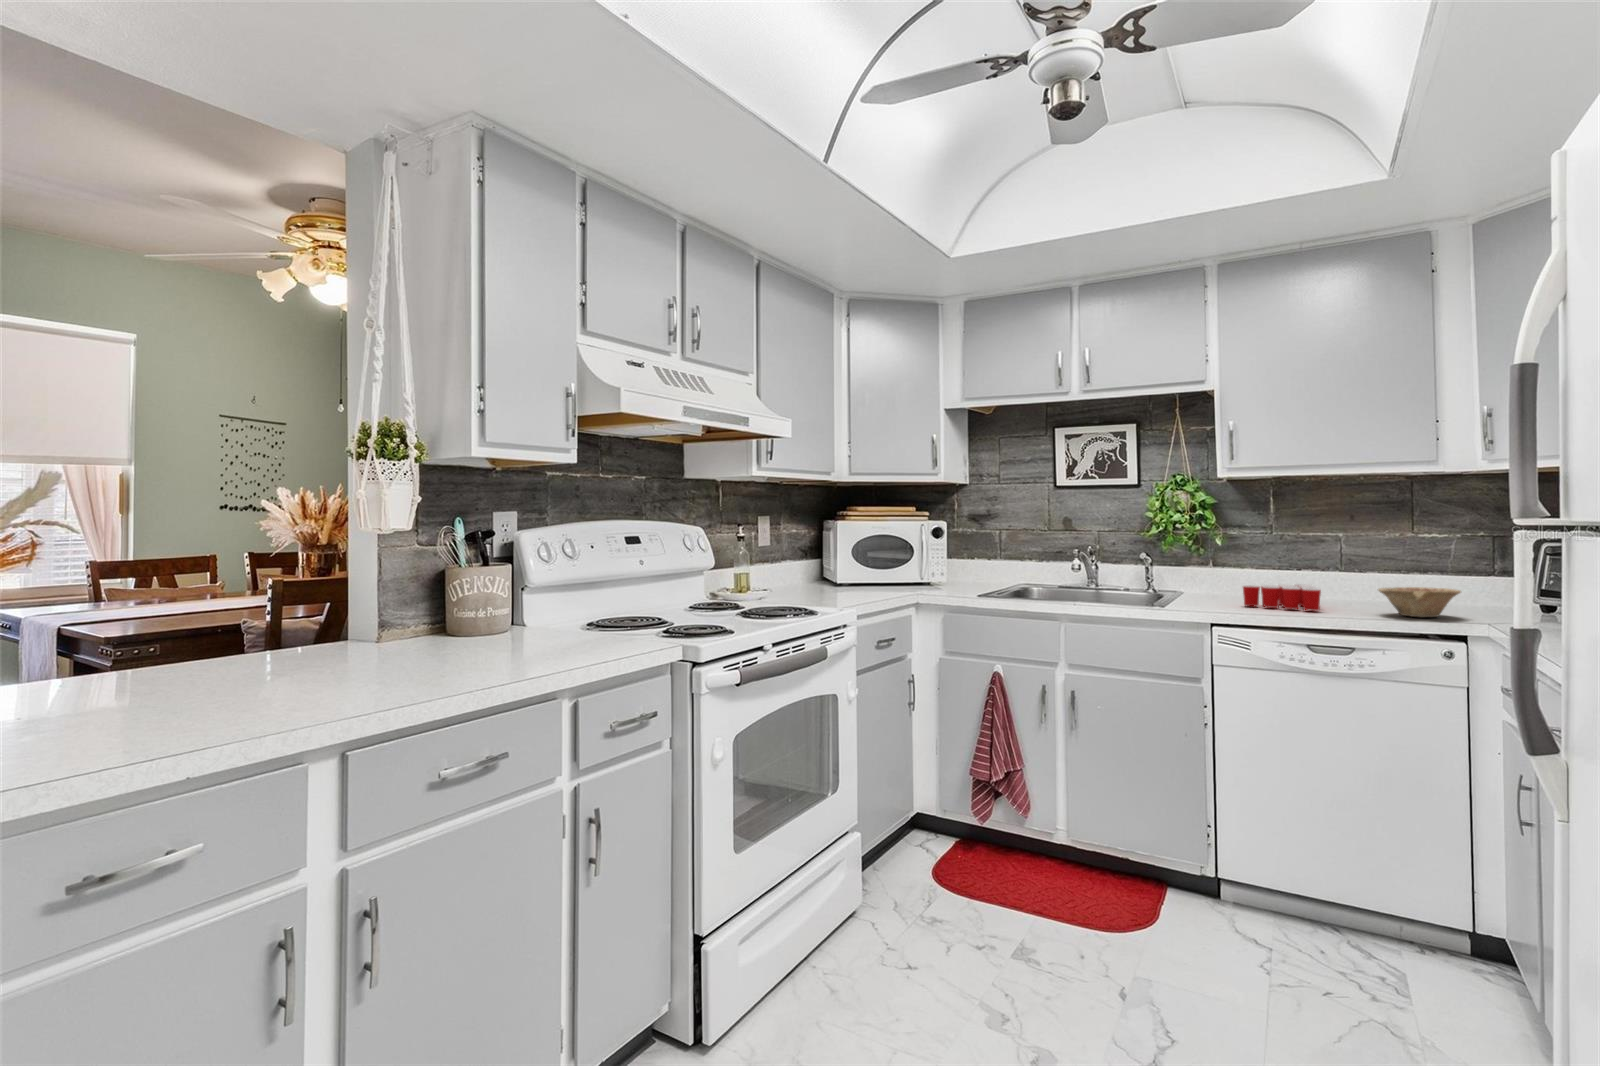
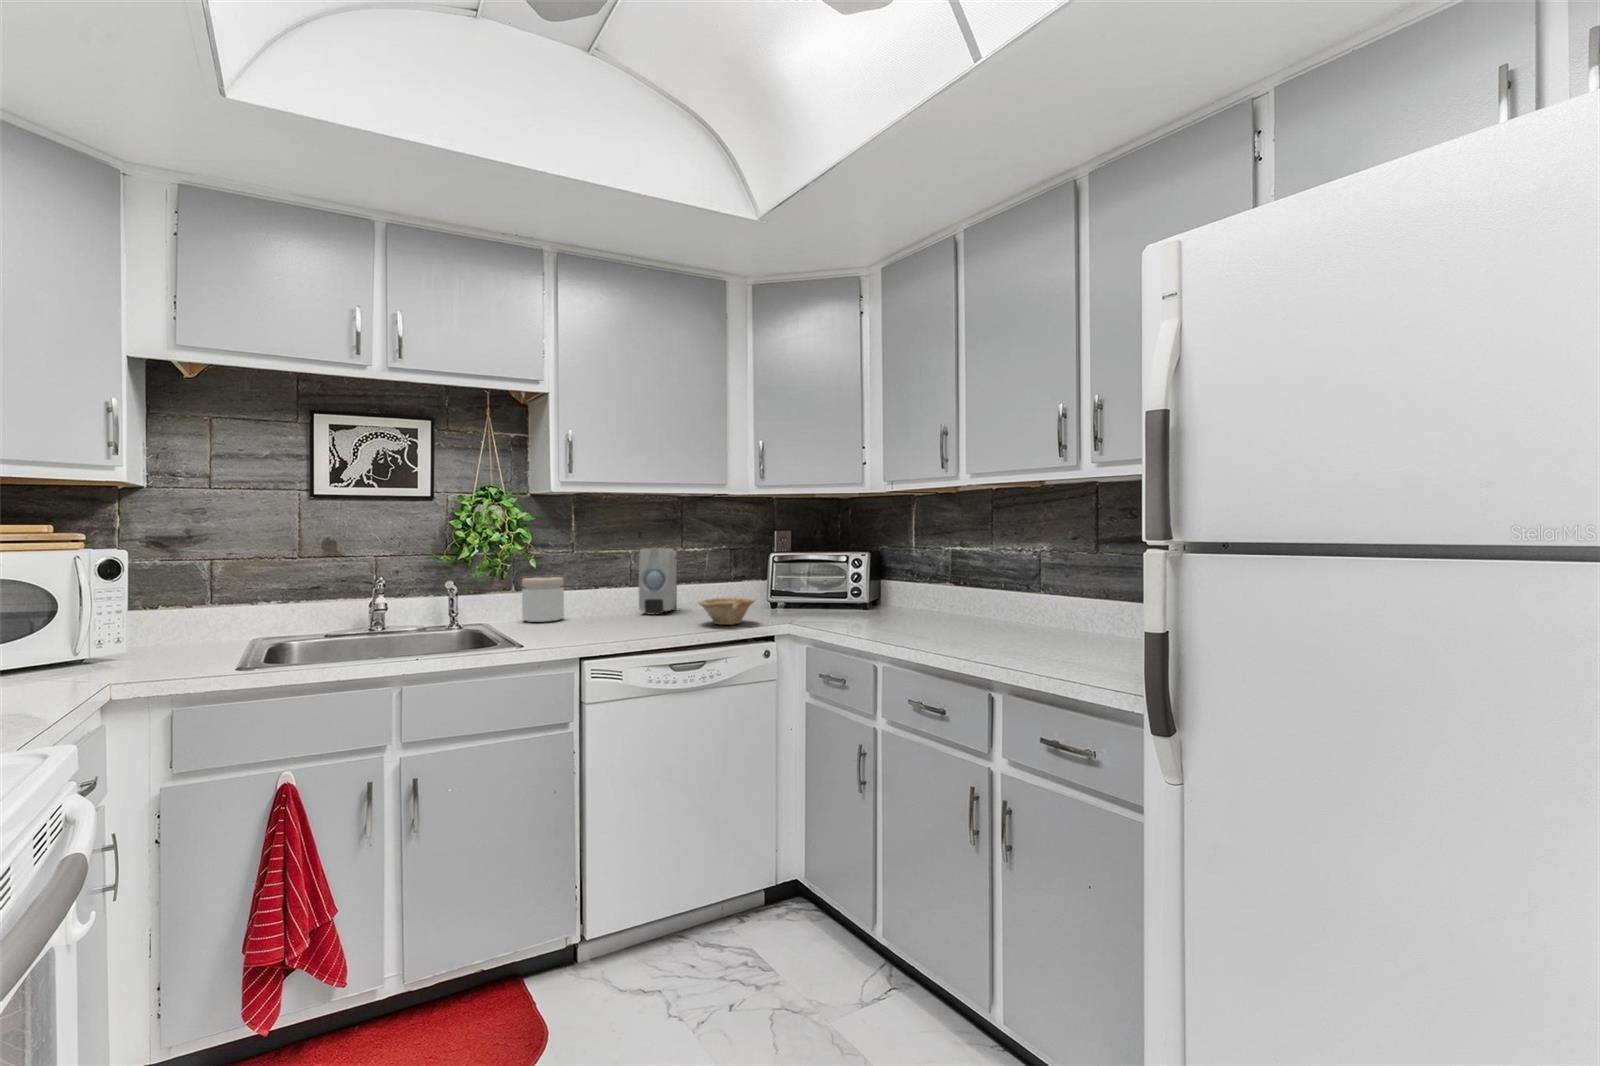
soap dispenser: none [1340,530,1404,602] -> present [639,548,677,614]
jar: none [1213,556,1255,597] -> present [522,577,564,622]
cup: present [1243,584,1321,611] -> none [582,602,657,632]

